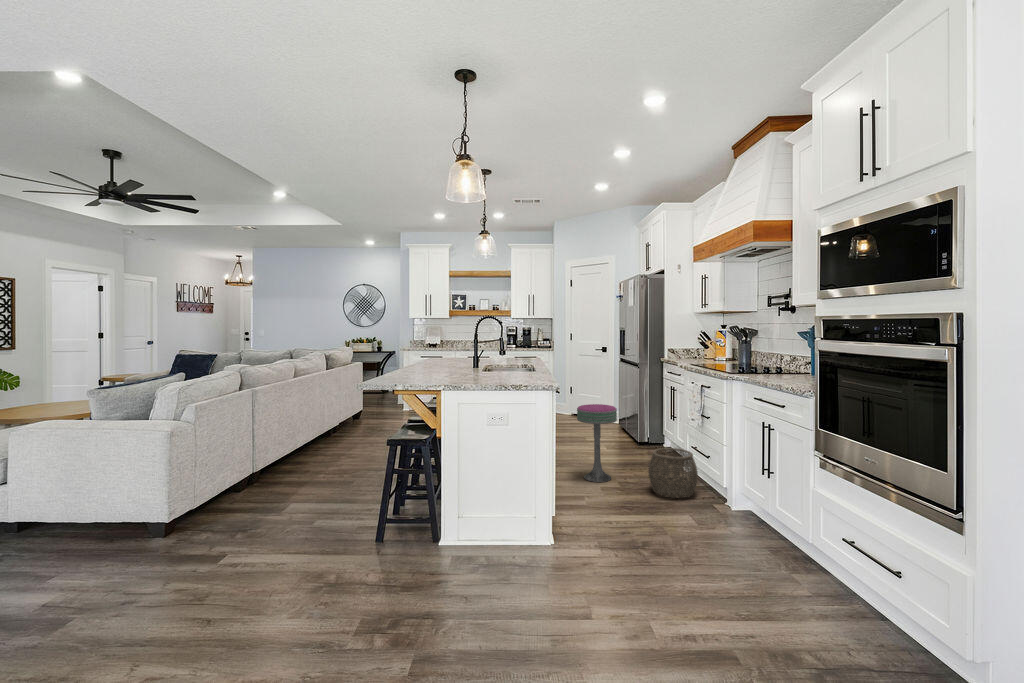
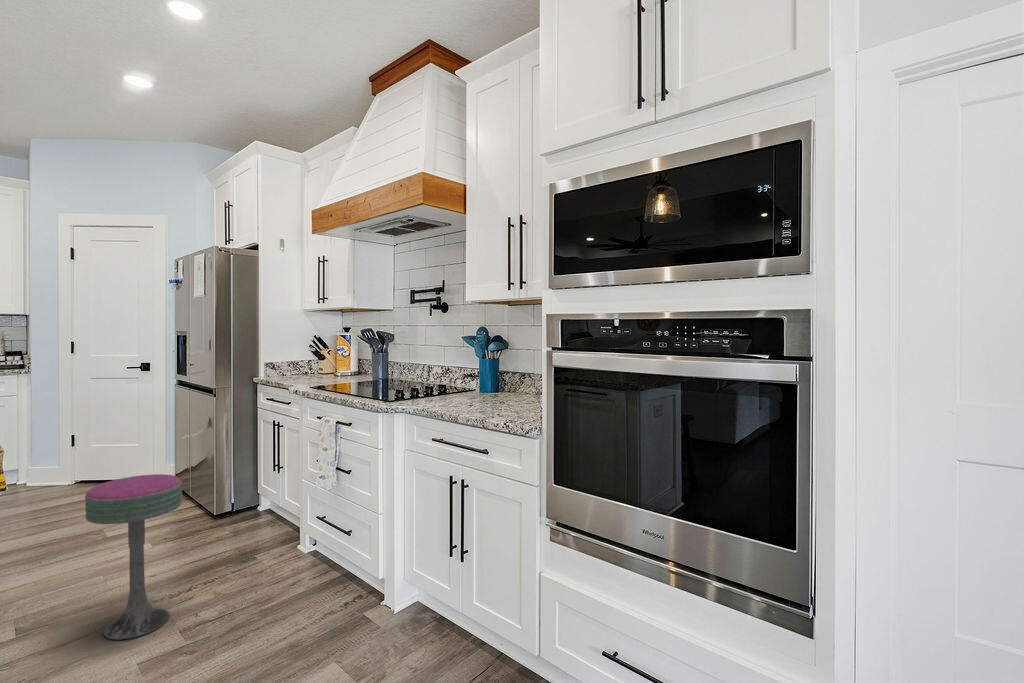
woven basket: present [648,448,698,498] -> none [250,530,338,627]

